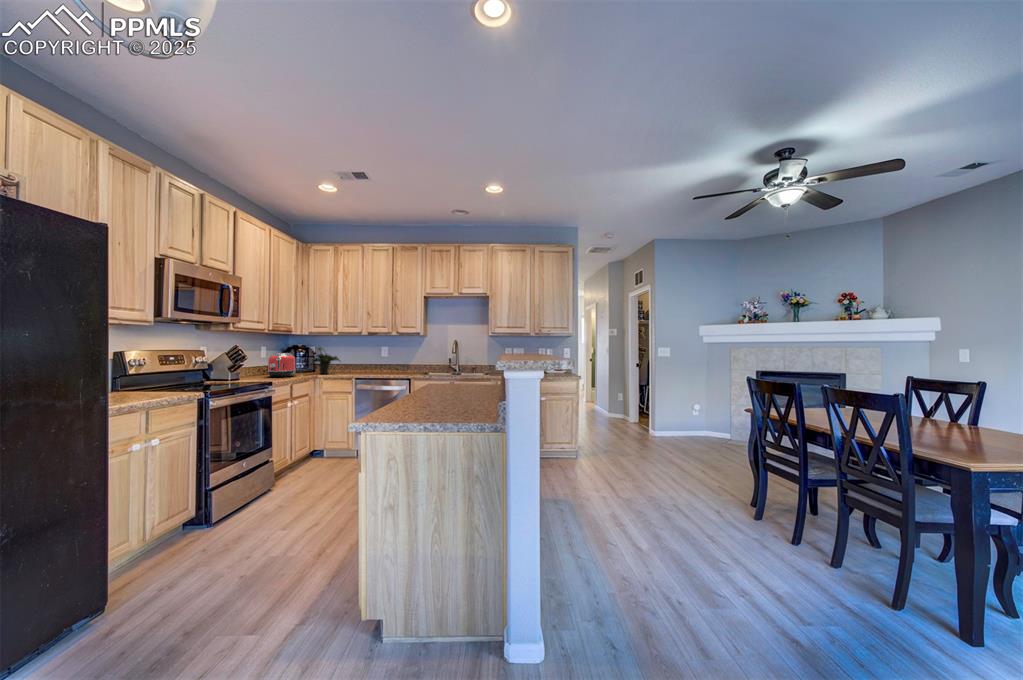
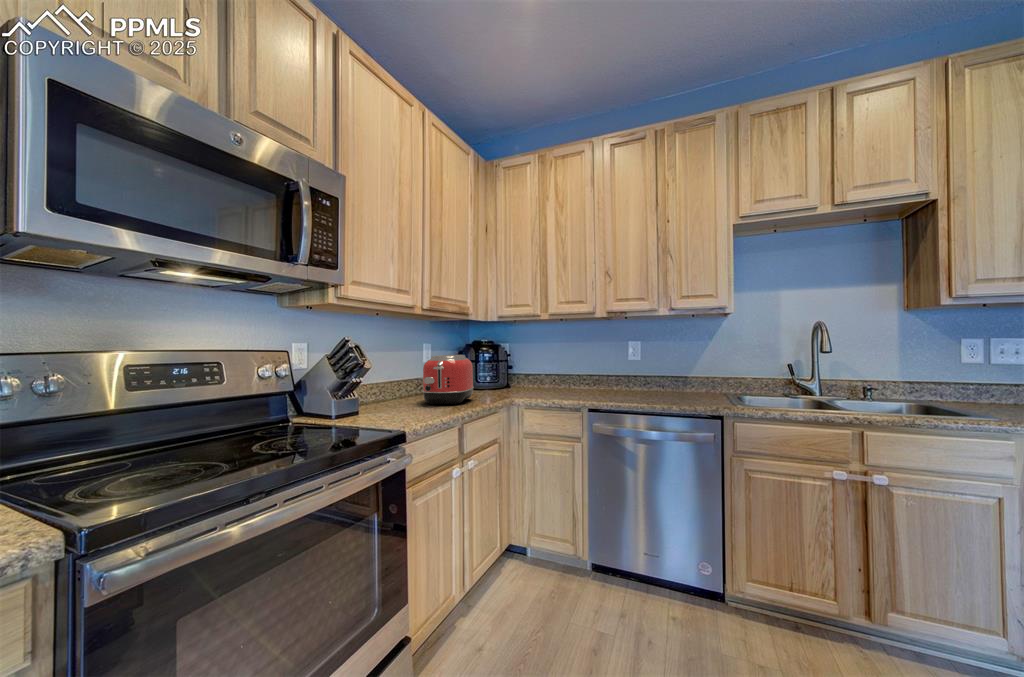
potted plant: present [314,347,340,374] -> none [505,342,557,396]

